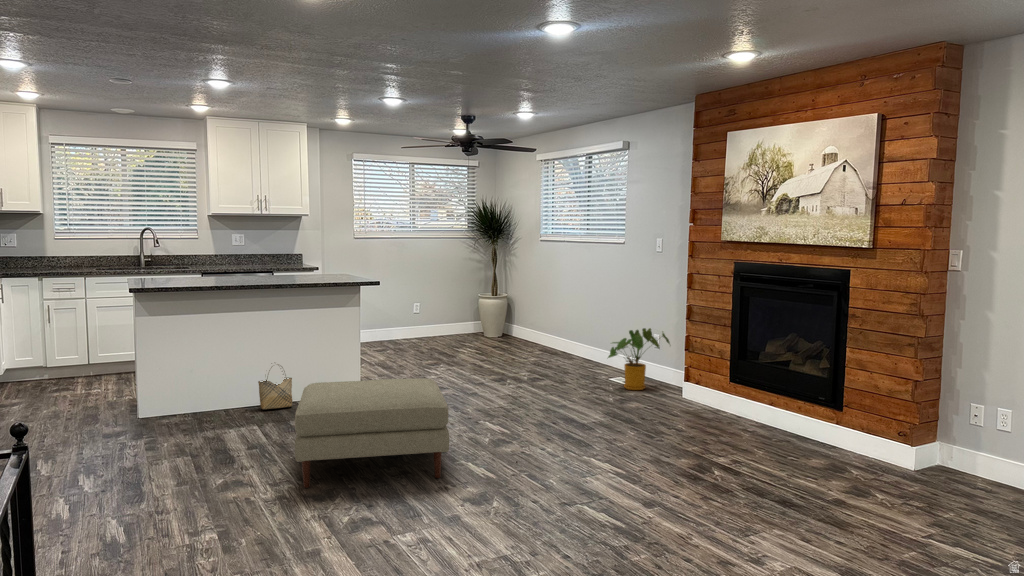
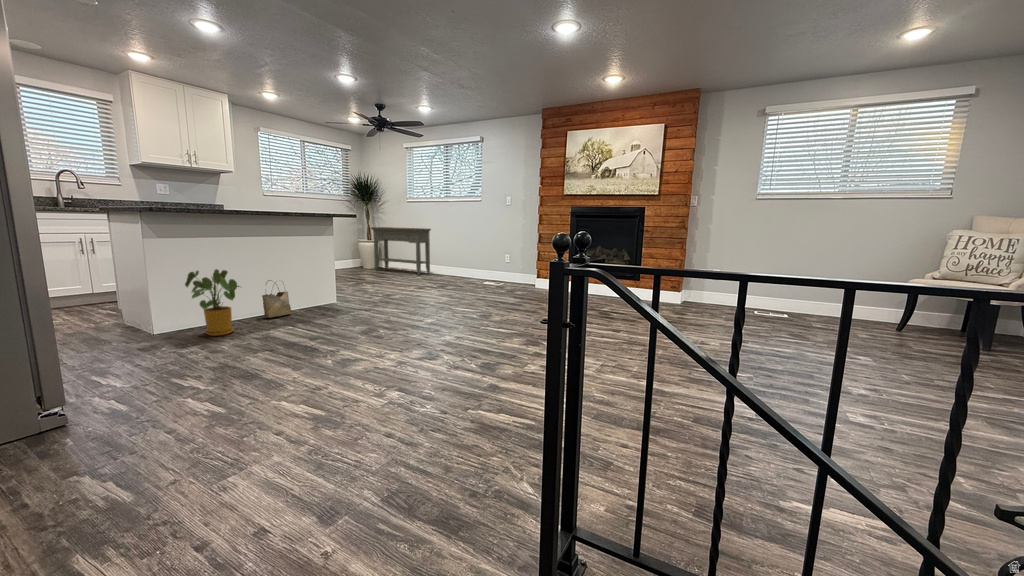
console table: none [490,277,564,356] -> present [371,227,431,275]
house plant: present [608,328,670,390] -> present [185,269,240,336]
ottoman: present [295,378,449,488] -> none [356,275,488,354]

